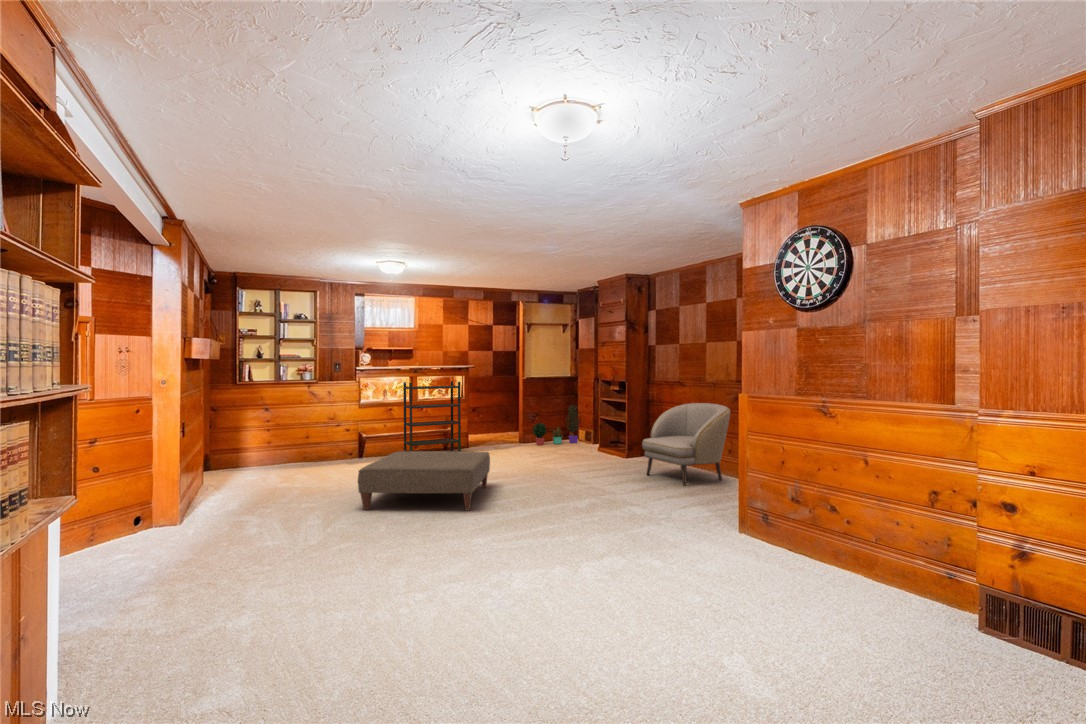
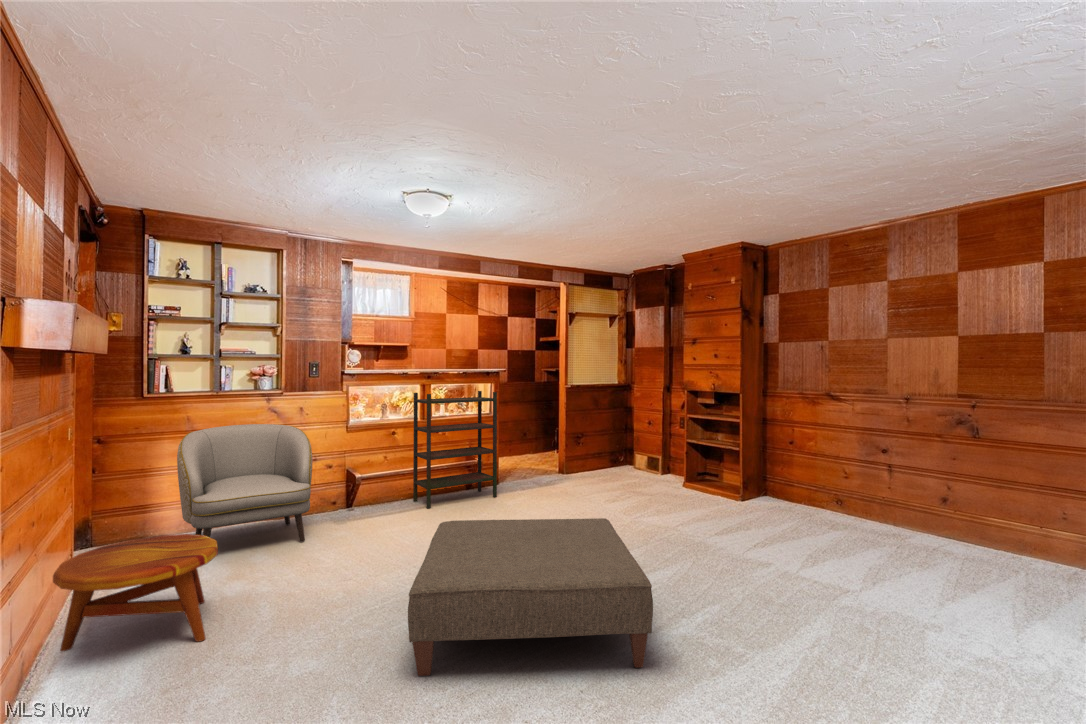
armchair: present [642,403,730,485] -> present [177,424,312,542]
potted plant: present [532,405,580,445] -> none [579,420,640,477]
side table: none [204,453,277,500] -> present [53,534,218,651]

